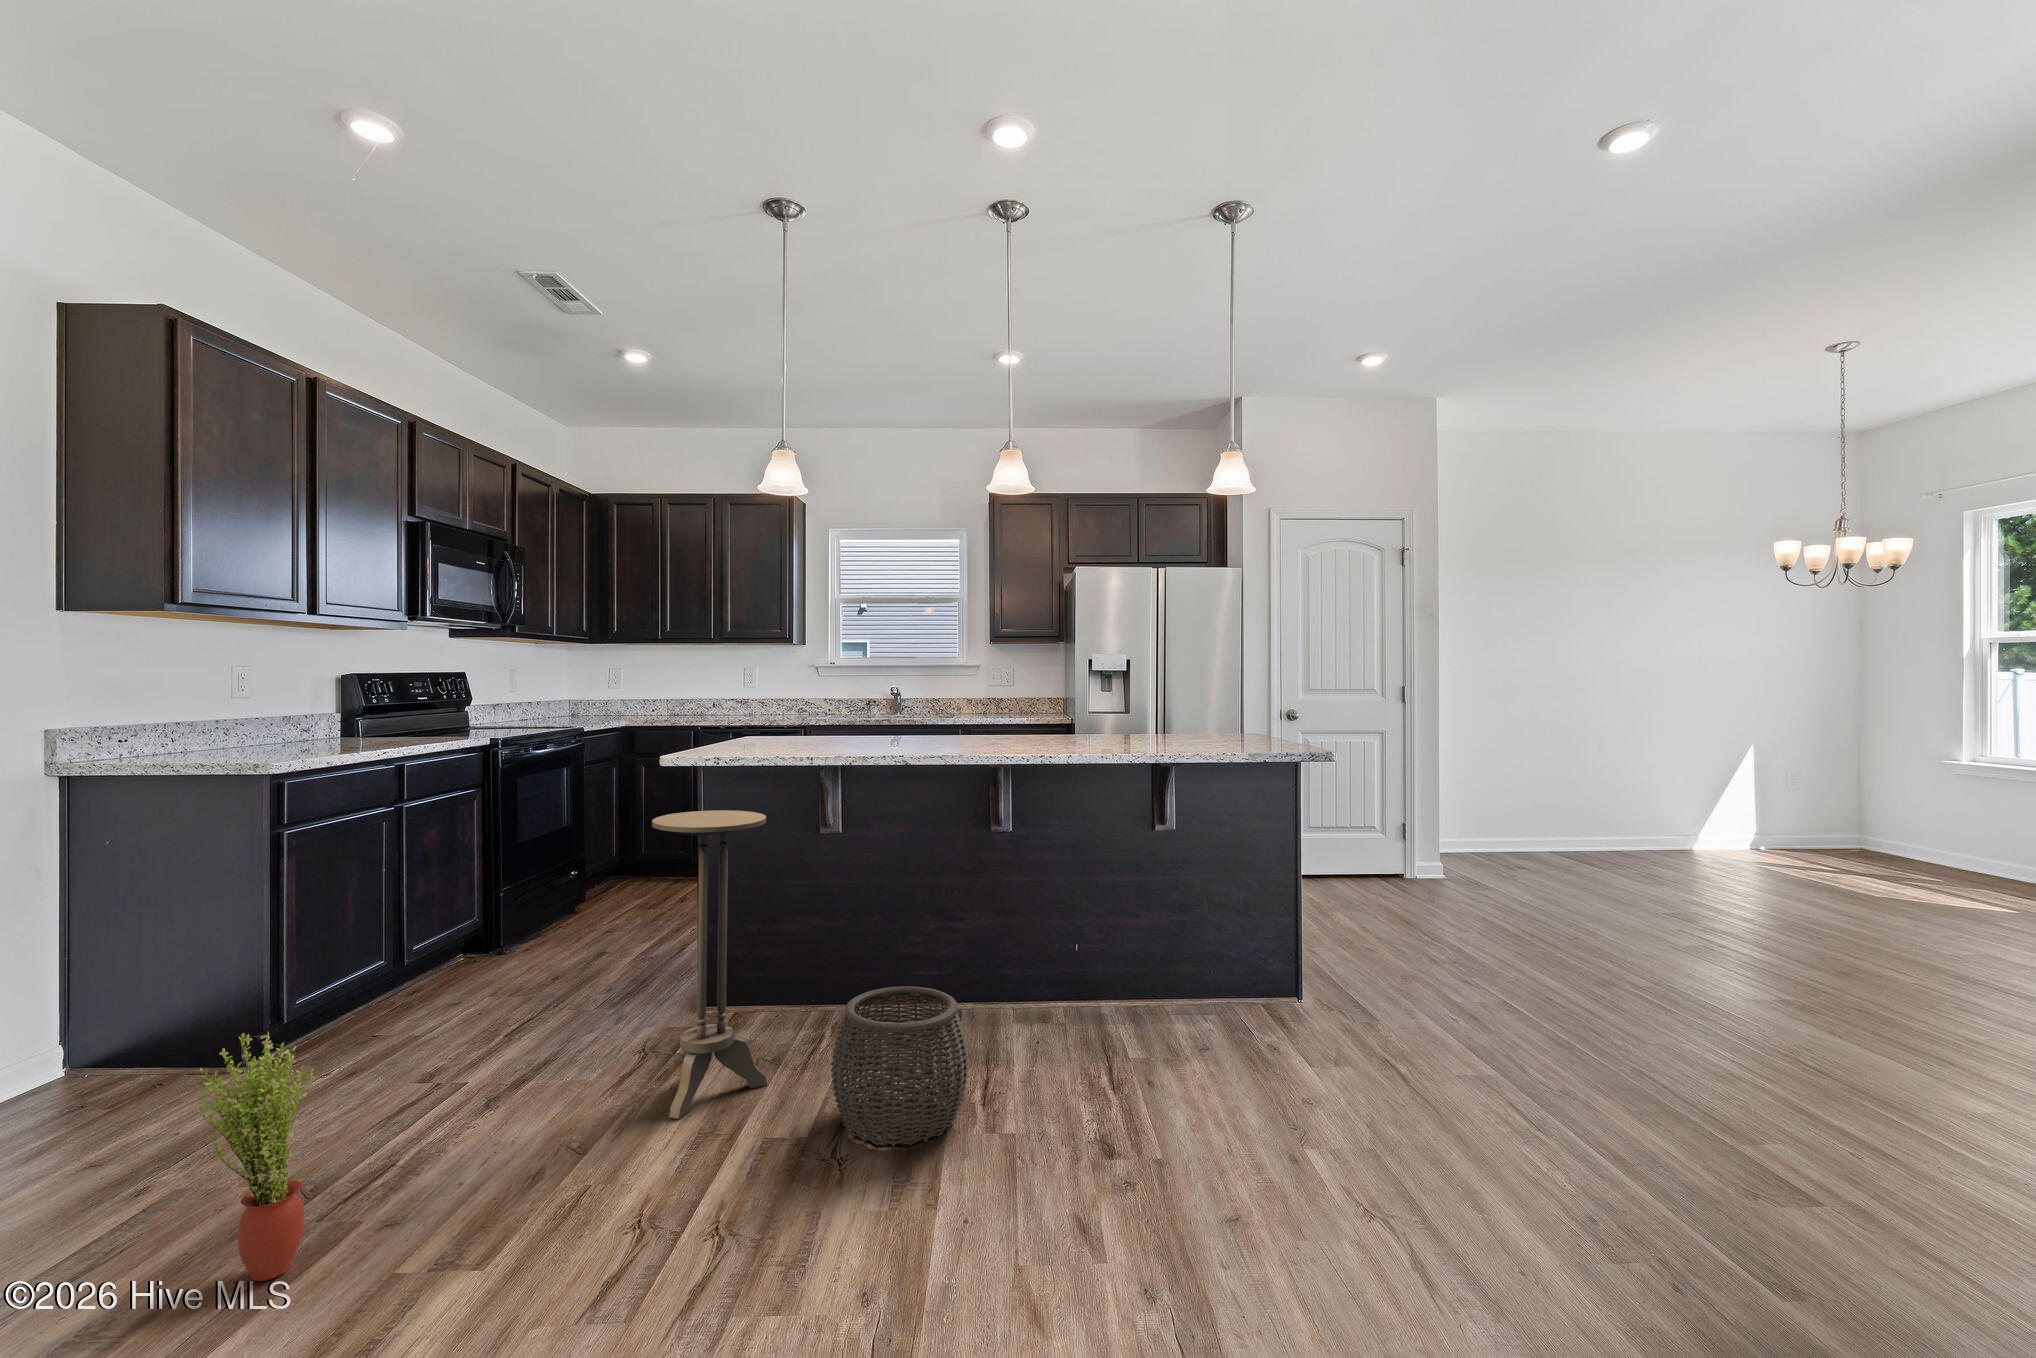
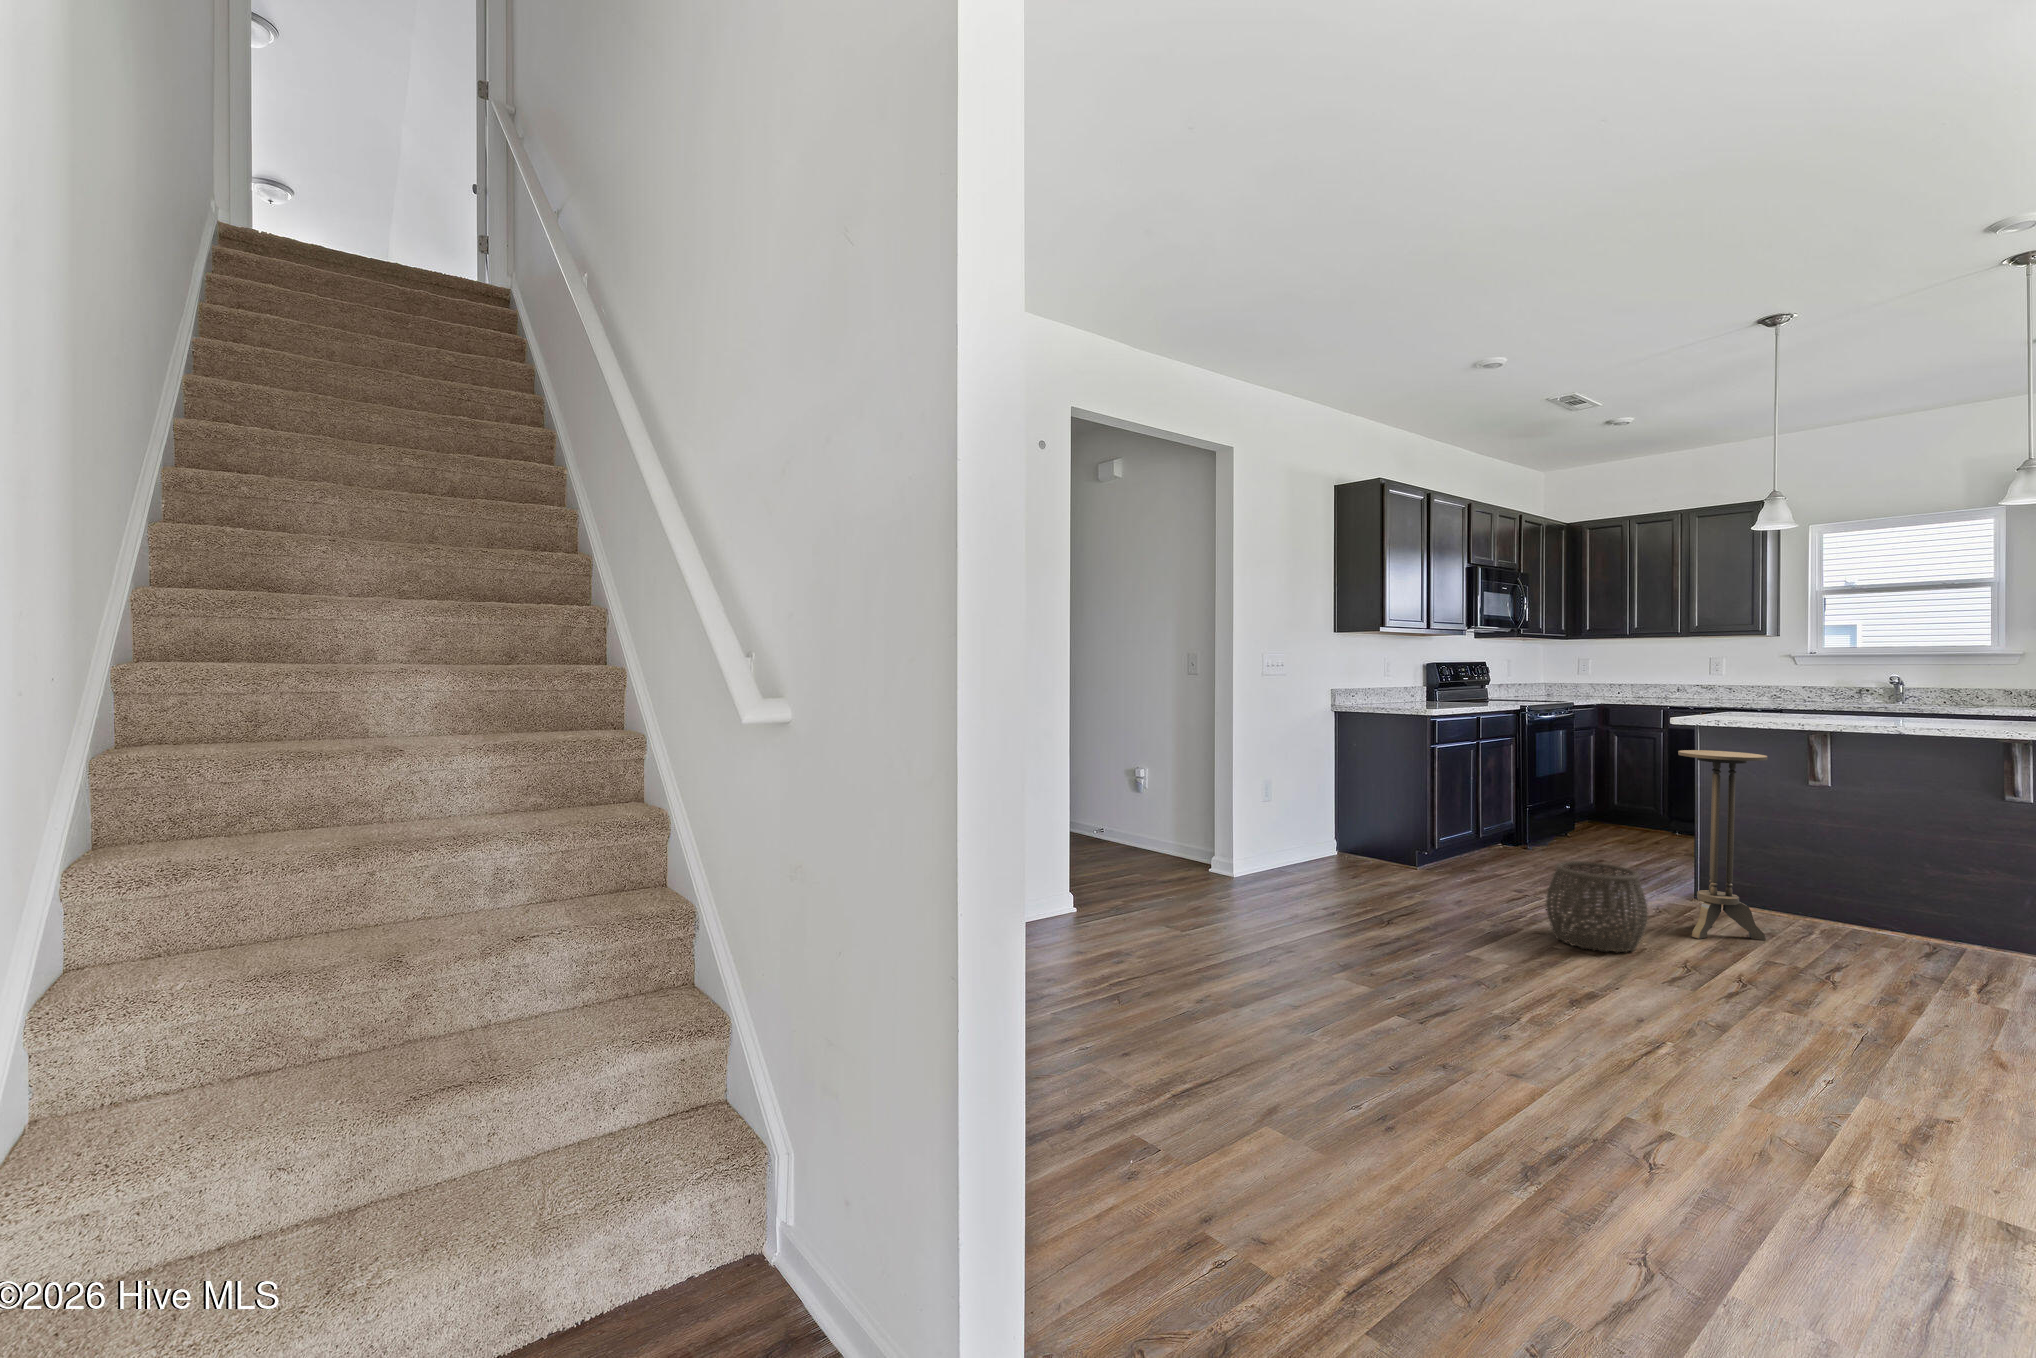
woven basket: present [831,986,969,1146] -> present [1546,861,1648,952]
potted plant: present [196,1032,315,1281] -> none [1461,823,1512,936]

